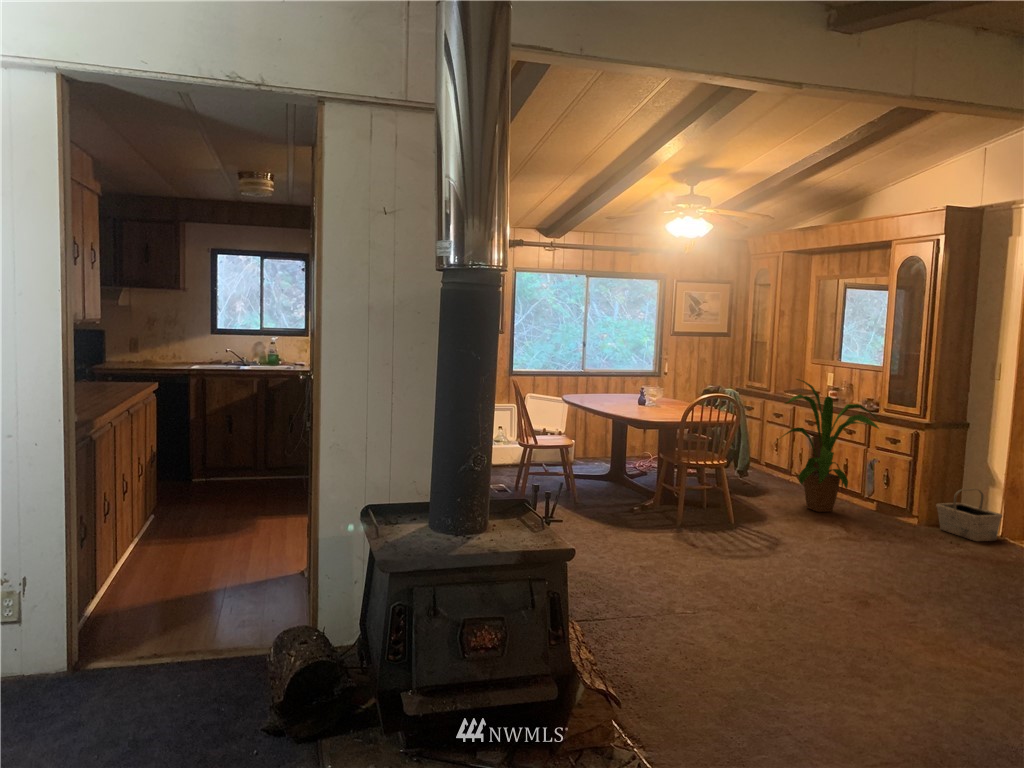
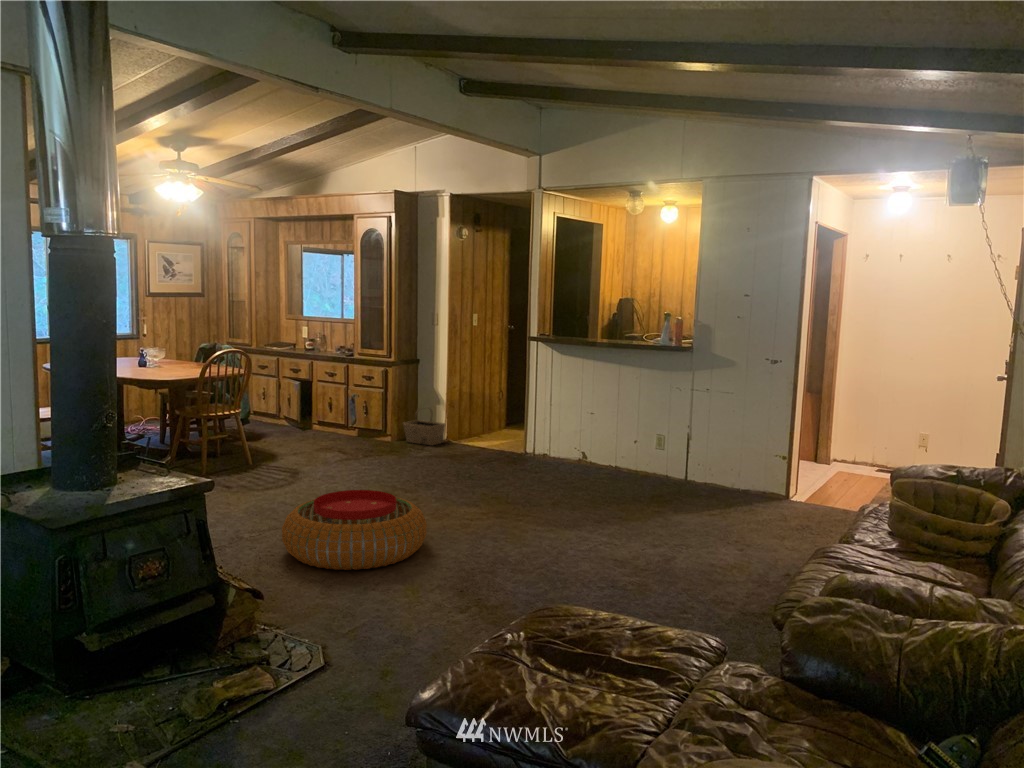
house plant: present [783,379,880,512] -> none [274,332,361,444]
pouf: none [685,590,889,717] -> present [282,490,427,570]

